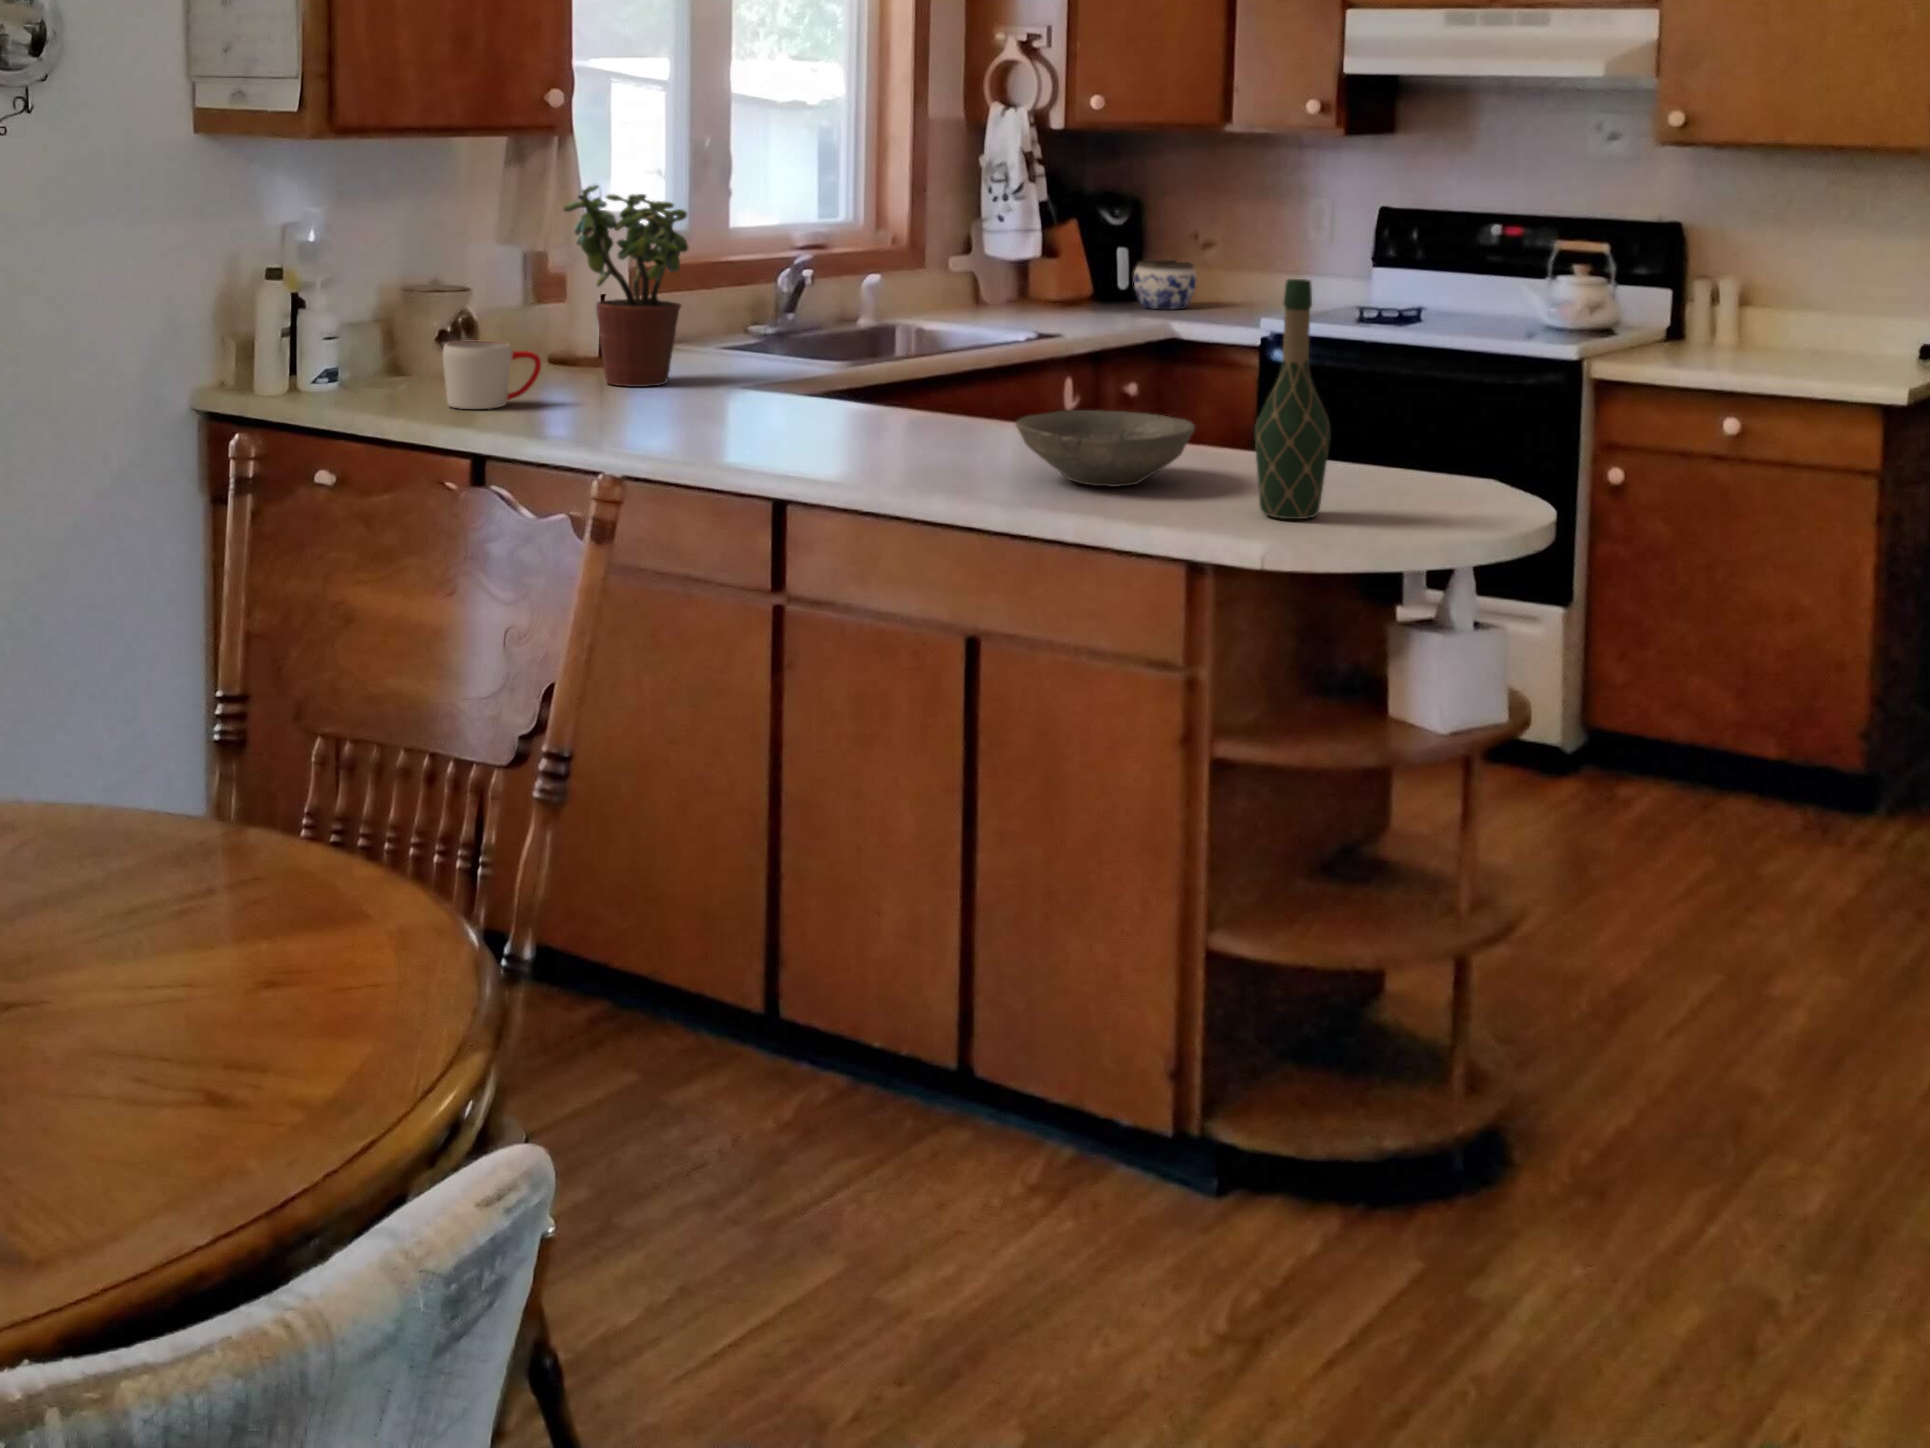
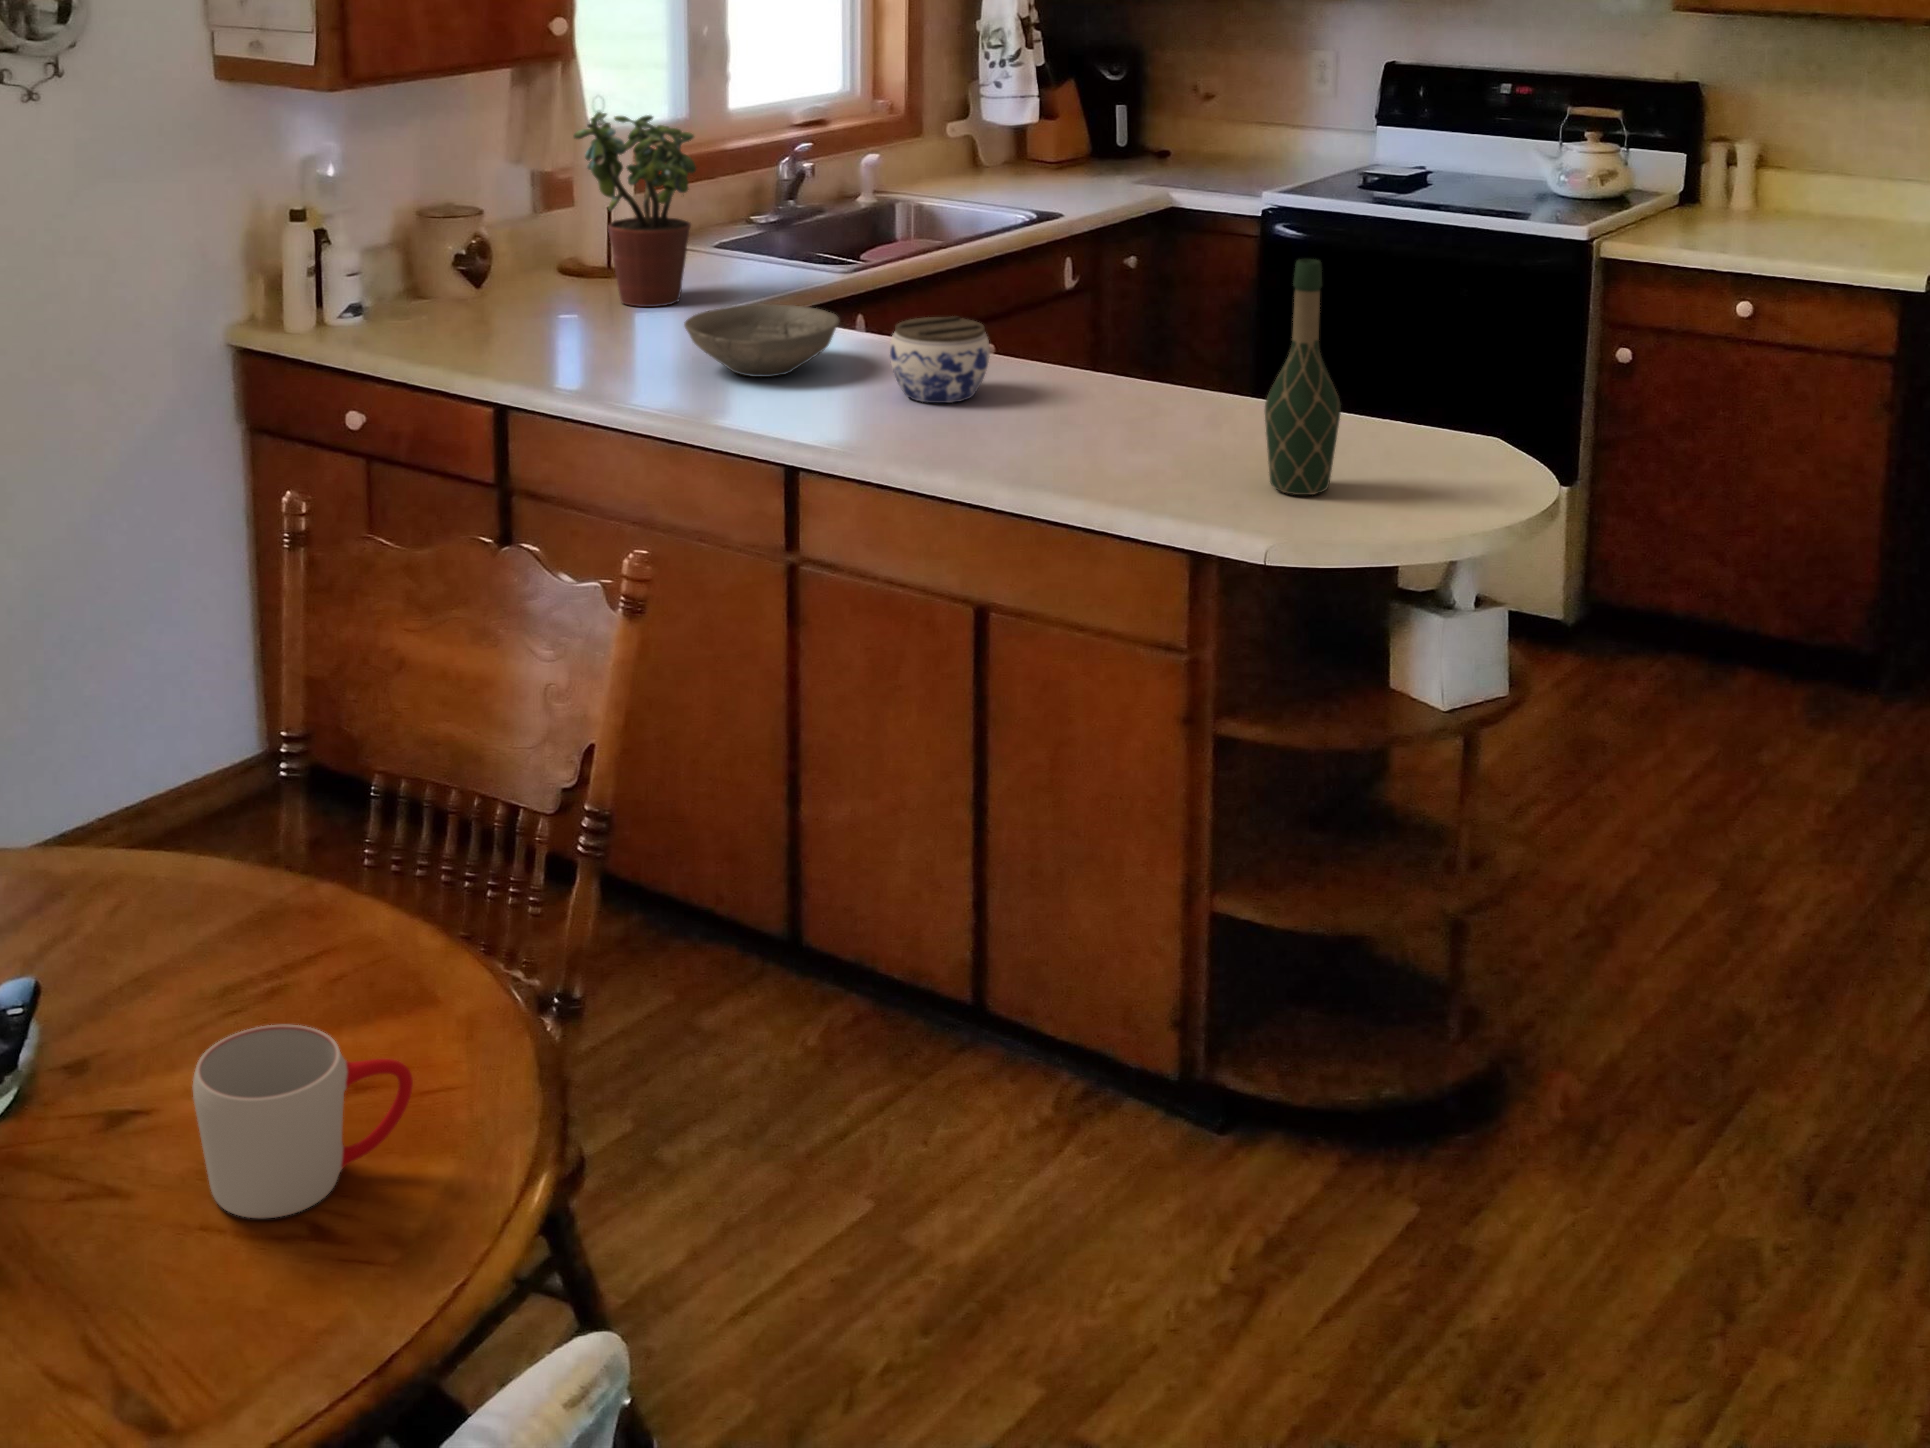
jar: present [1134,260,1197,310] -> present [890,316,990,403]
mug: present [443,340,541,409] -> present [193,1025,413,1218]
bowl: present [1016,410,1195,487] -> present [684,304,839,377]

